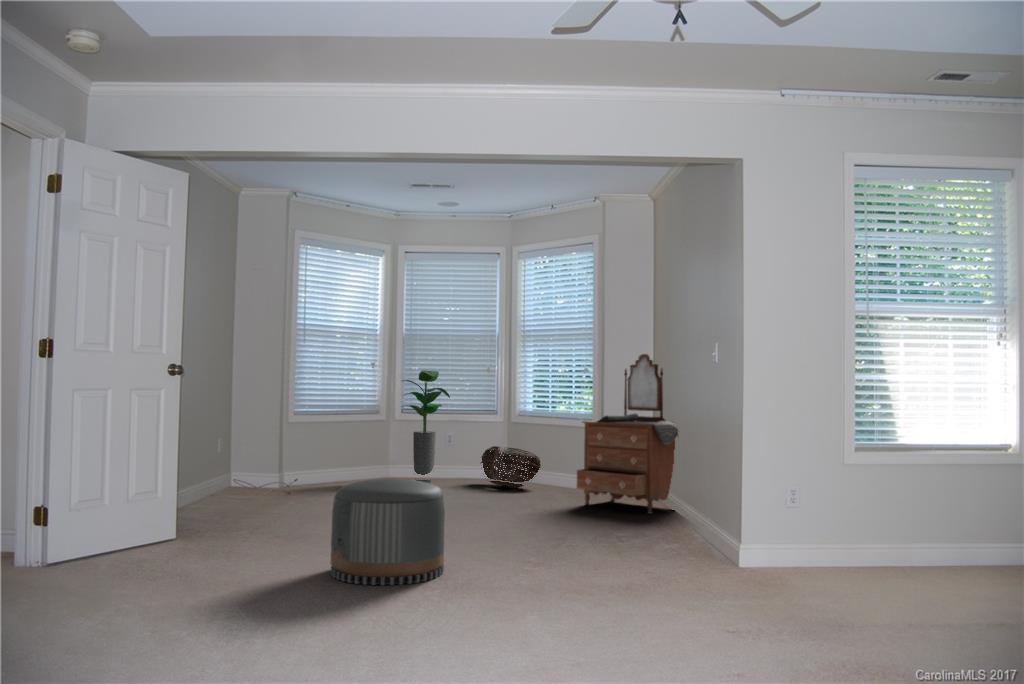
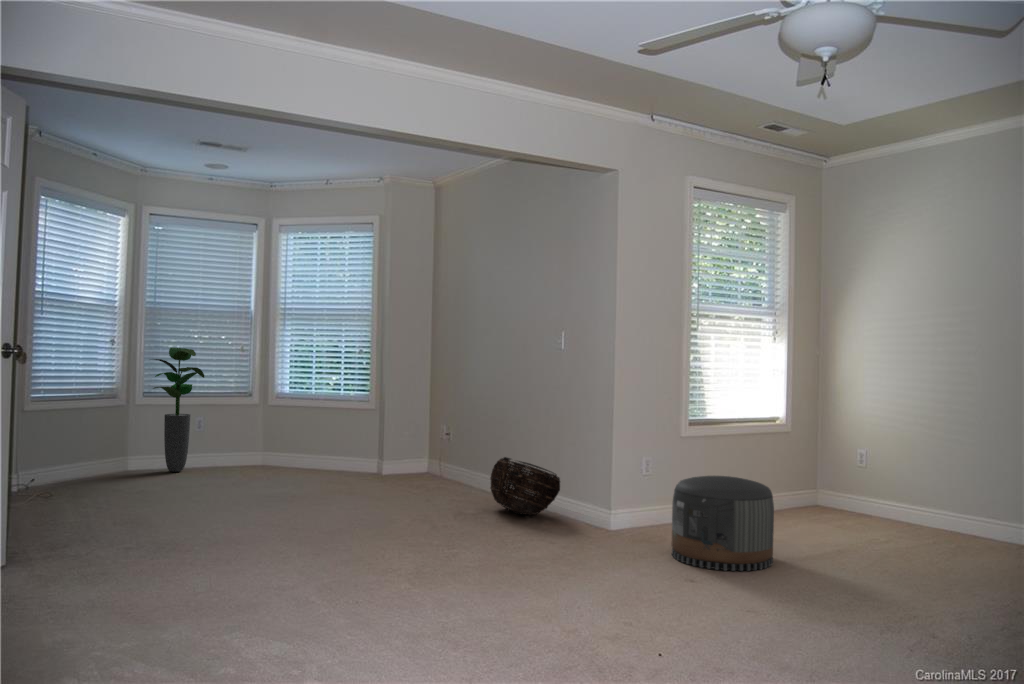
dresser: present [577,354,678,514] -> none [376,341,469,487]
basket: present [481,446,541,488] -> present [490,457,560,515]
pouf: present [331,479,445,585] -> present [672,476,774,571]

